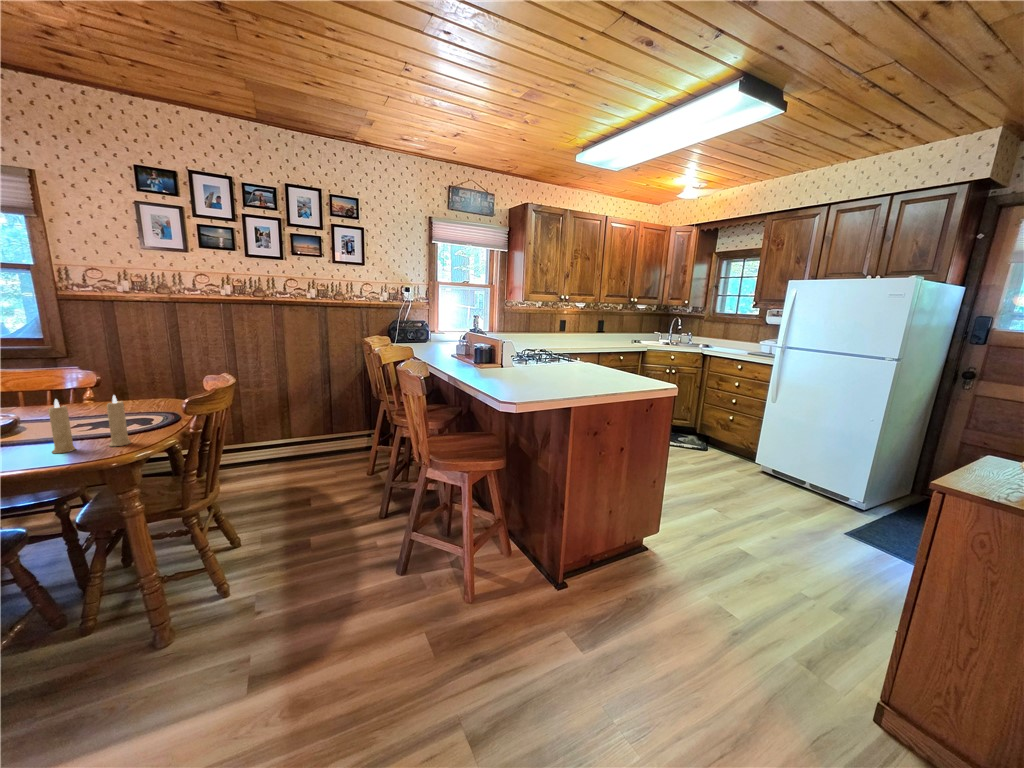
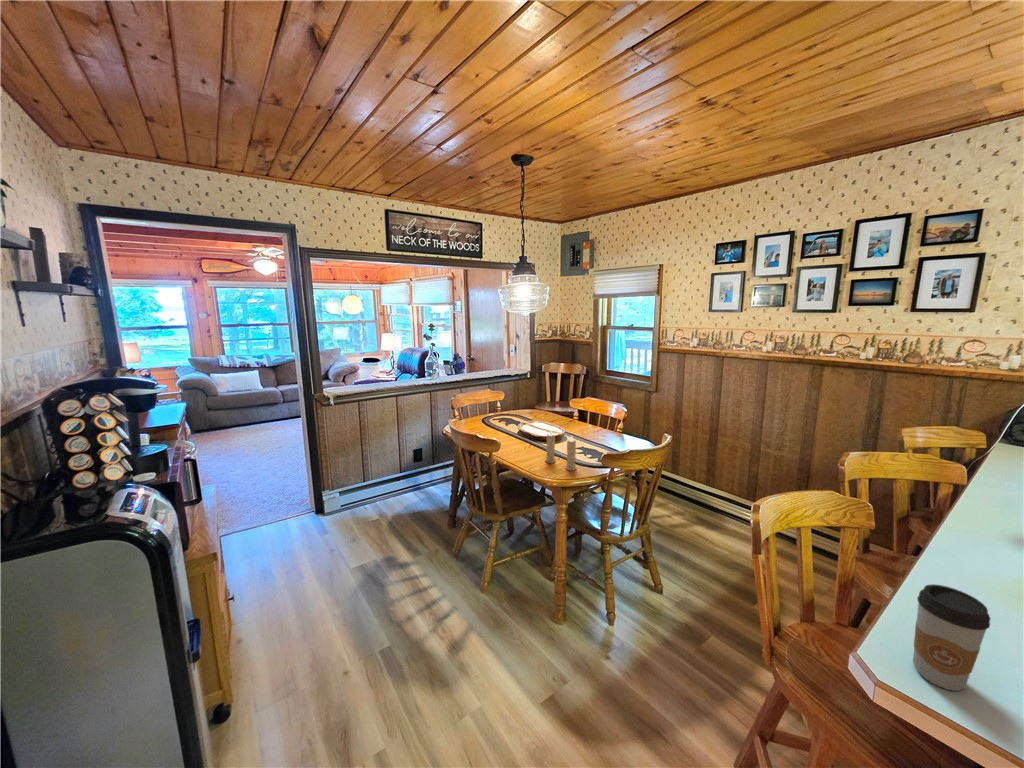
coffee cup: none [517,357,537,396] -> present [913,584,990,691]

